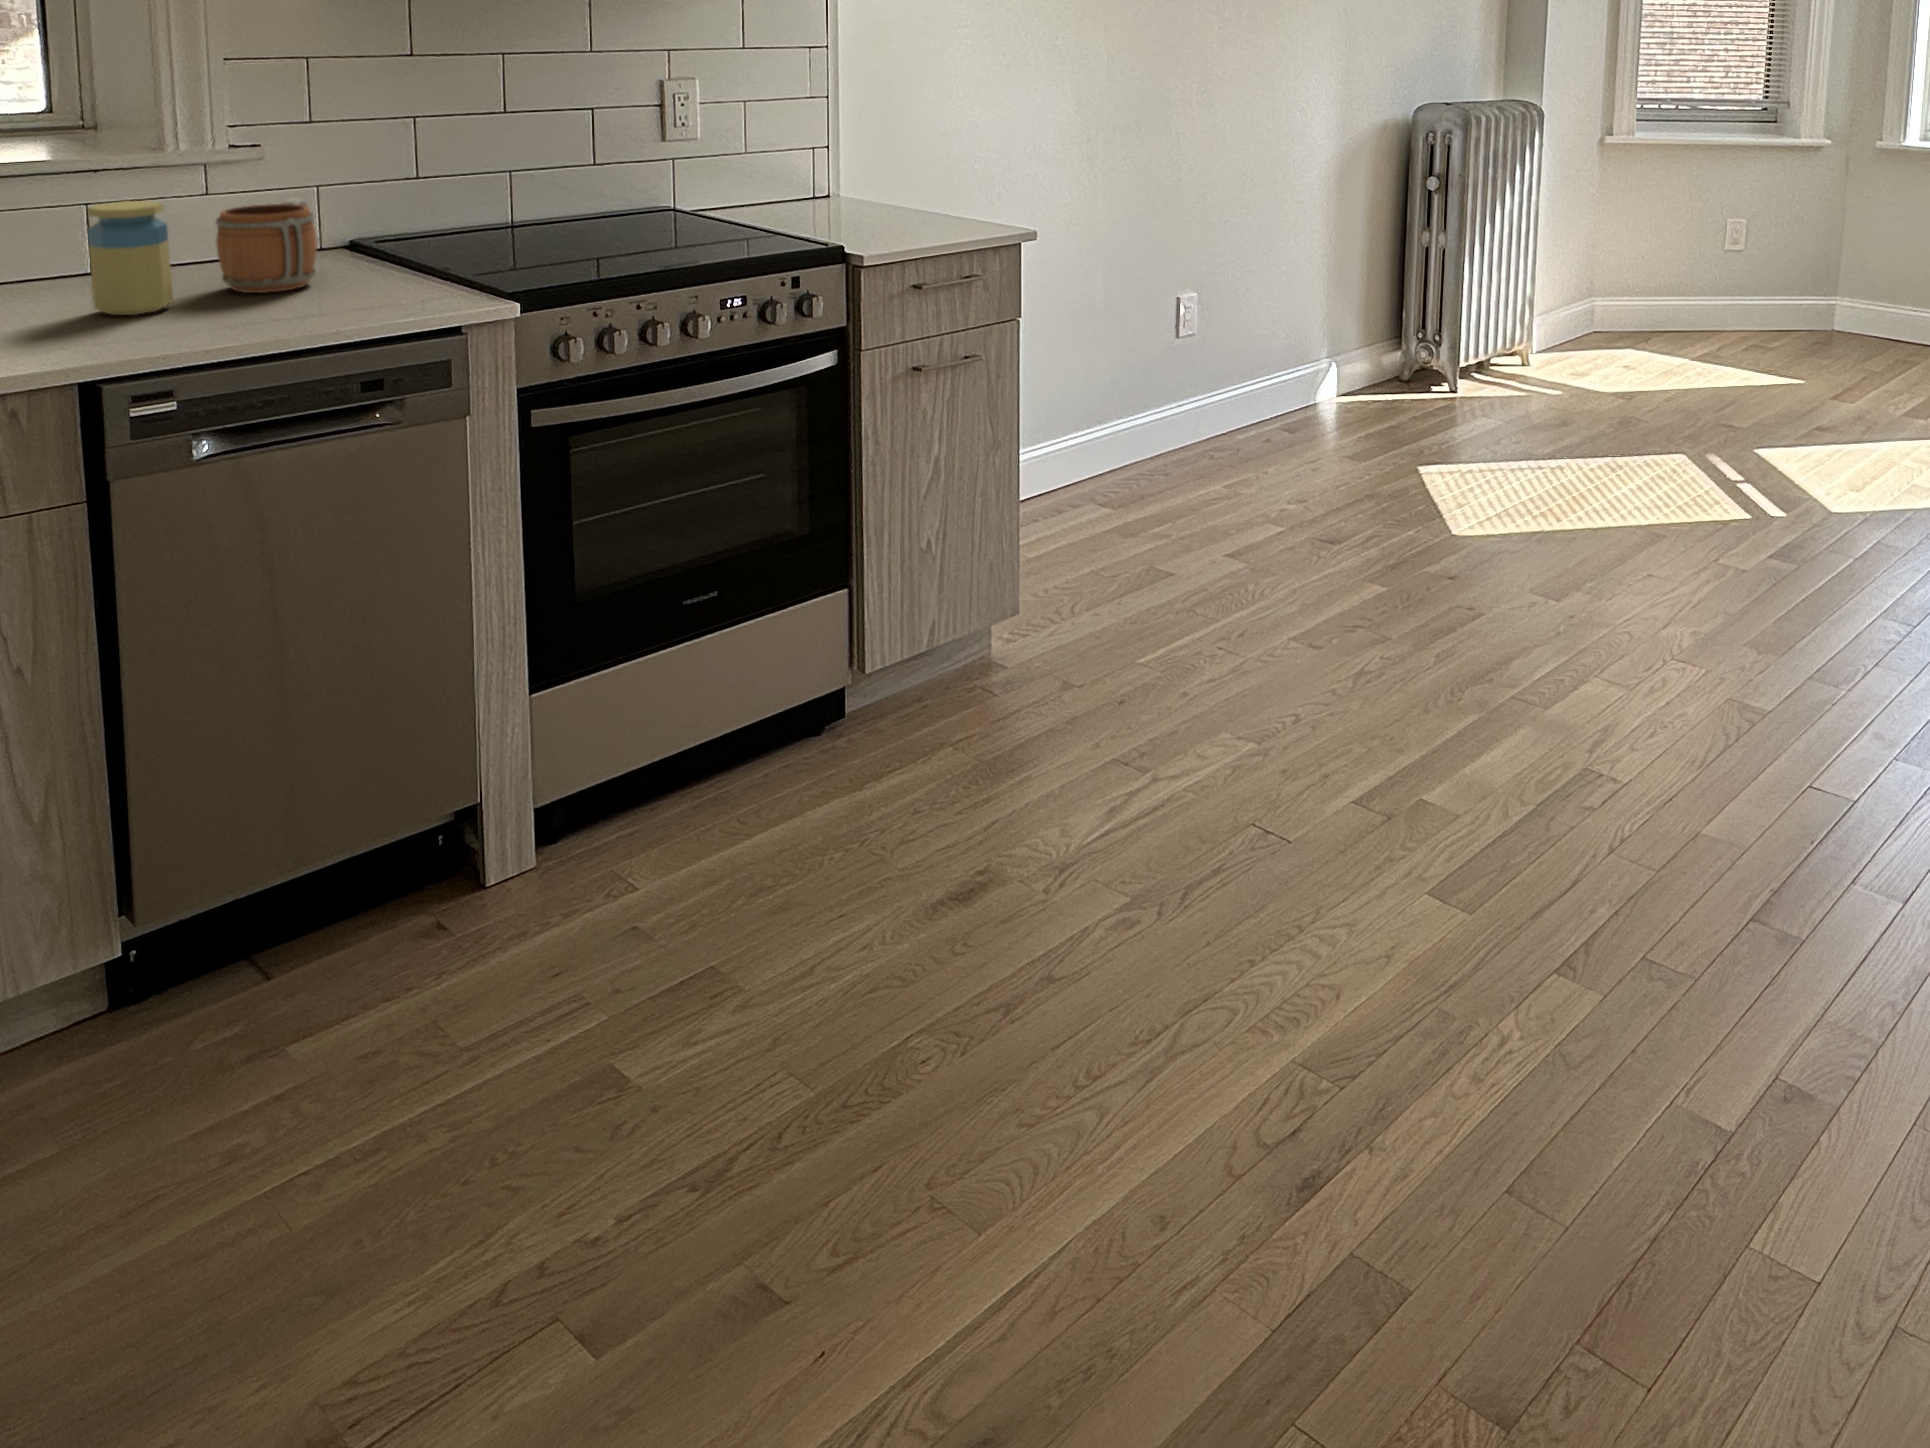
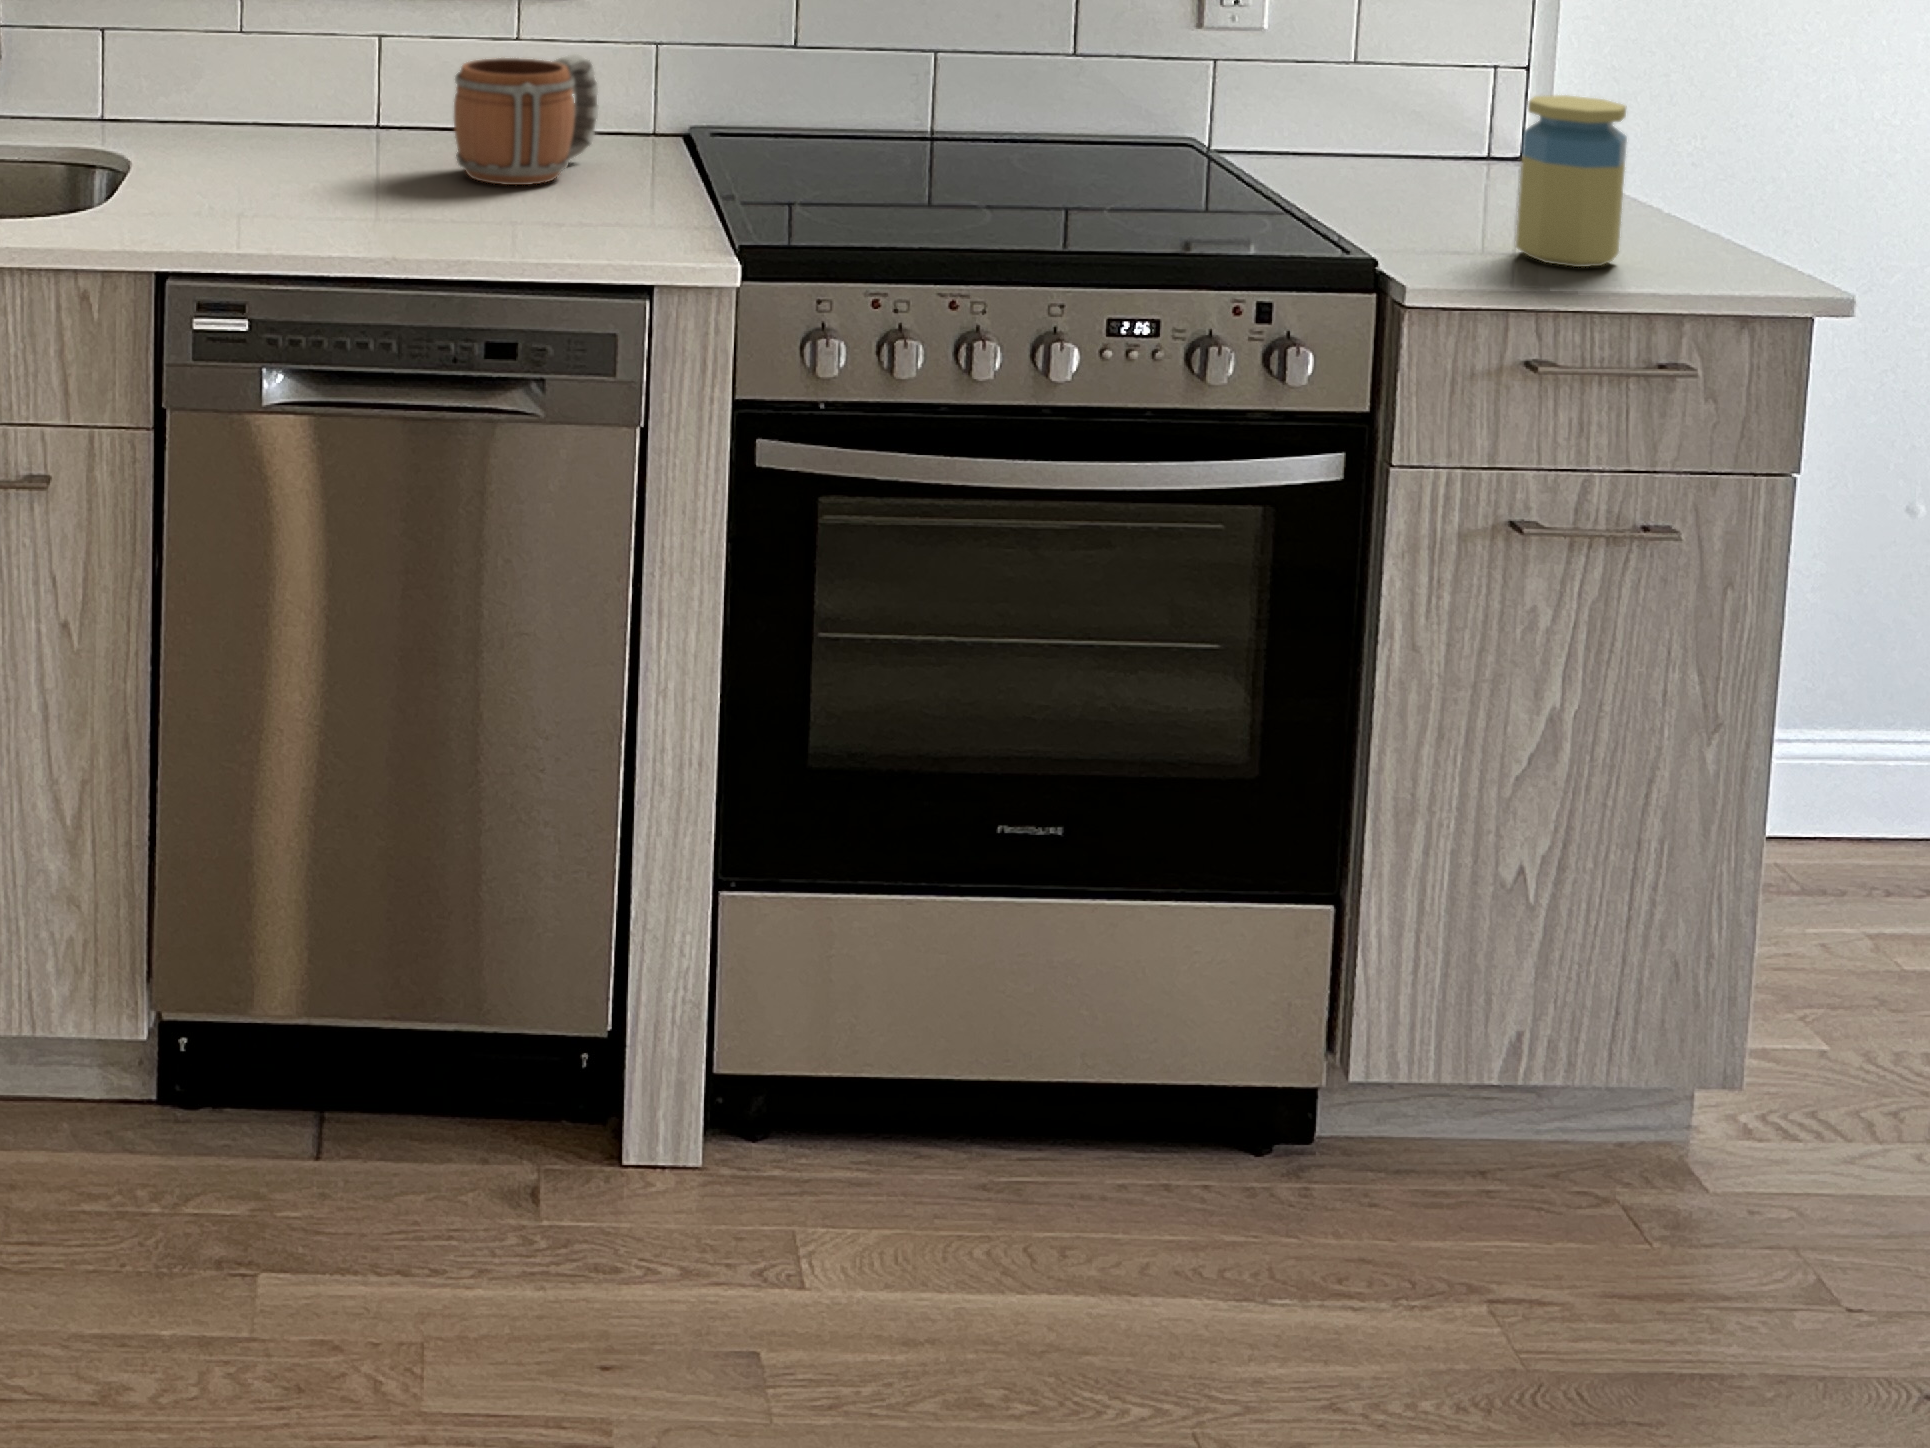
jar: present [88,201,173,315] -> present [1516,95,1627,267]

